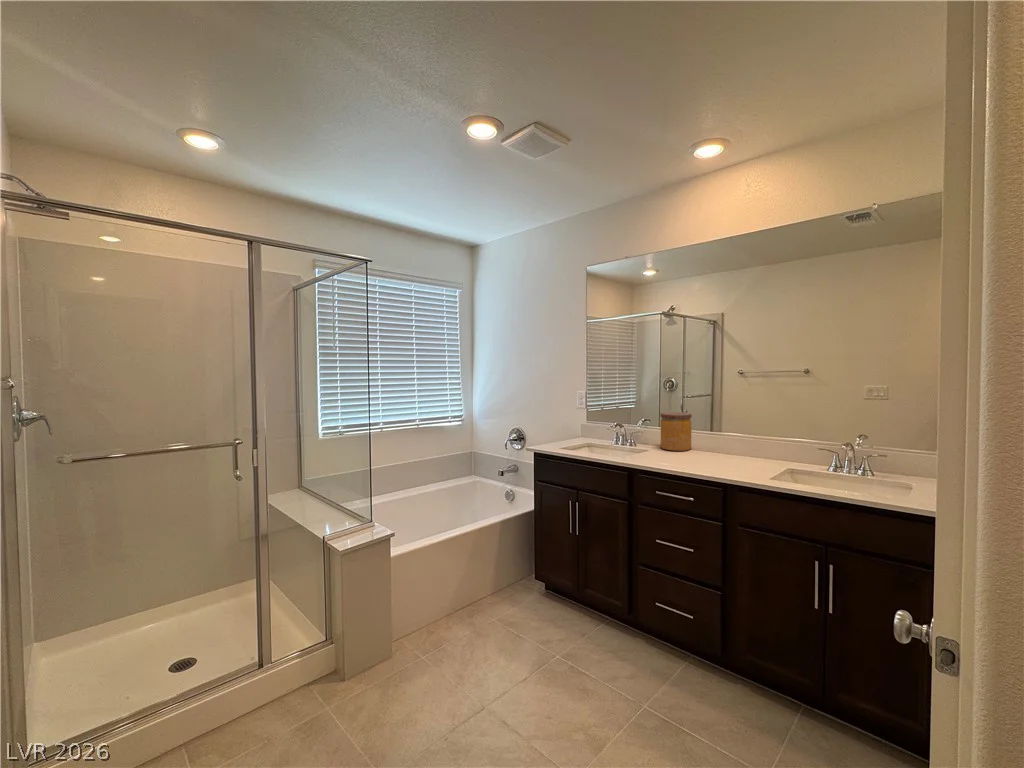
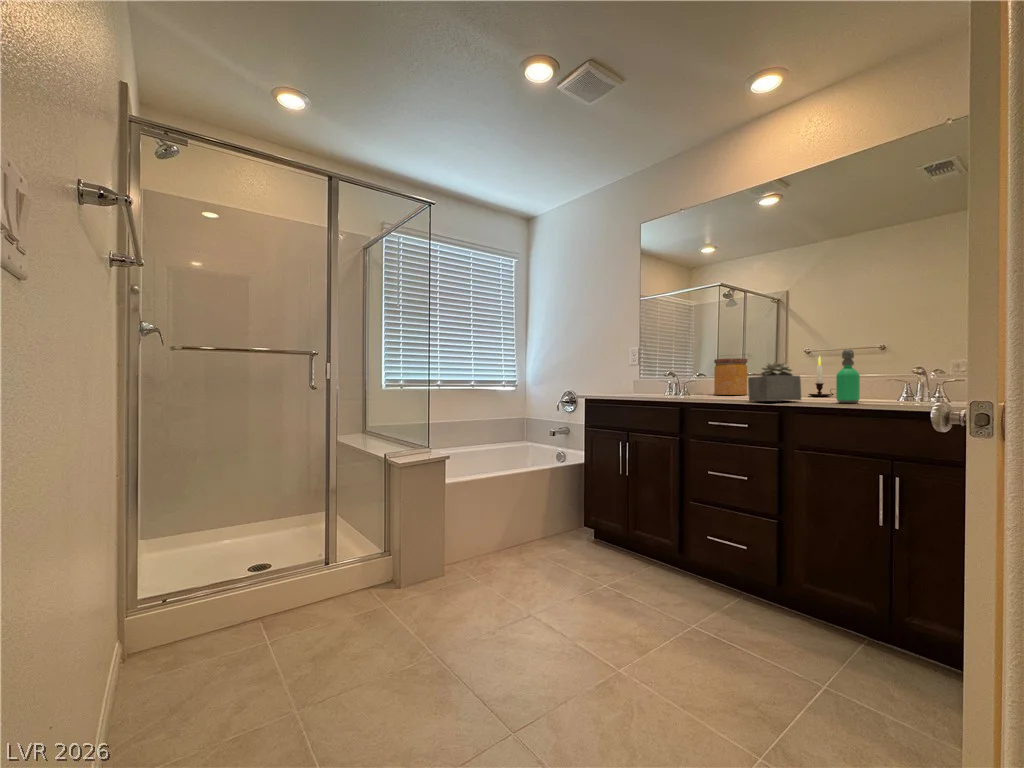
candle: none [747,419,774,459] -> present [809,356,833,396]
soap dispenser: none [774,428,795,481] -> present [836,349,860,403]
succulent plant: none [693,433,744,476] -> present [748,363,801,401]

